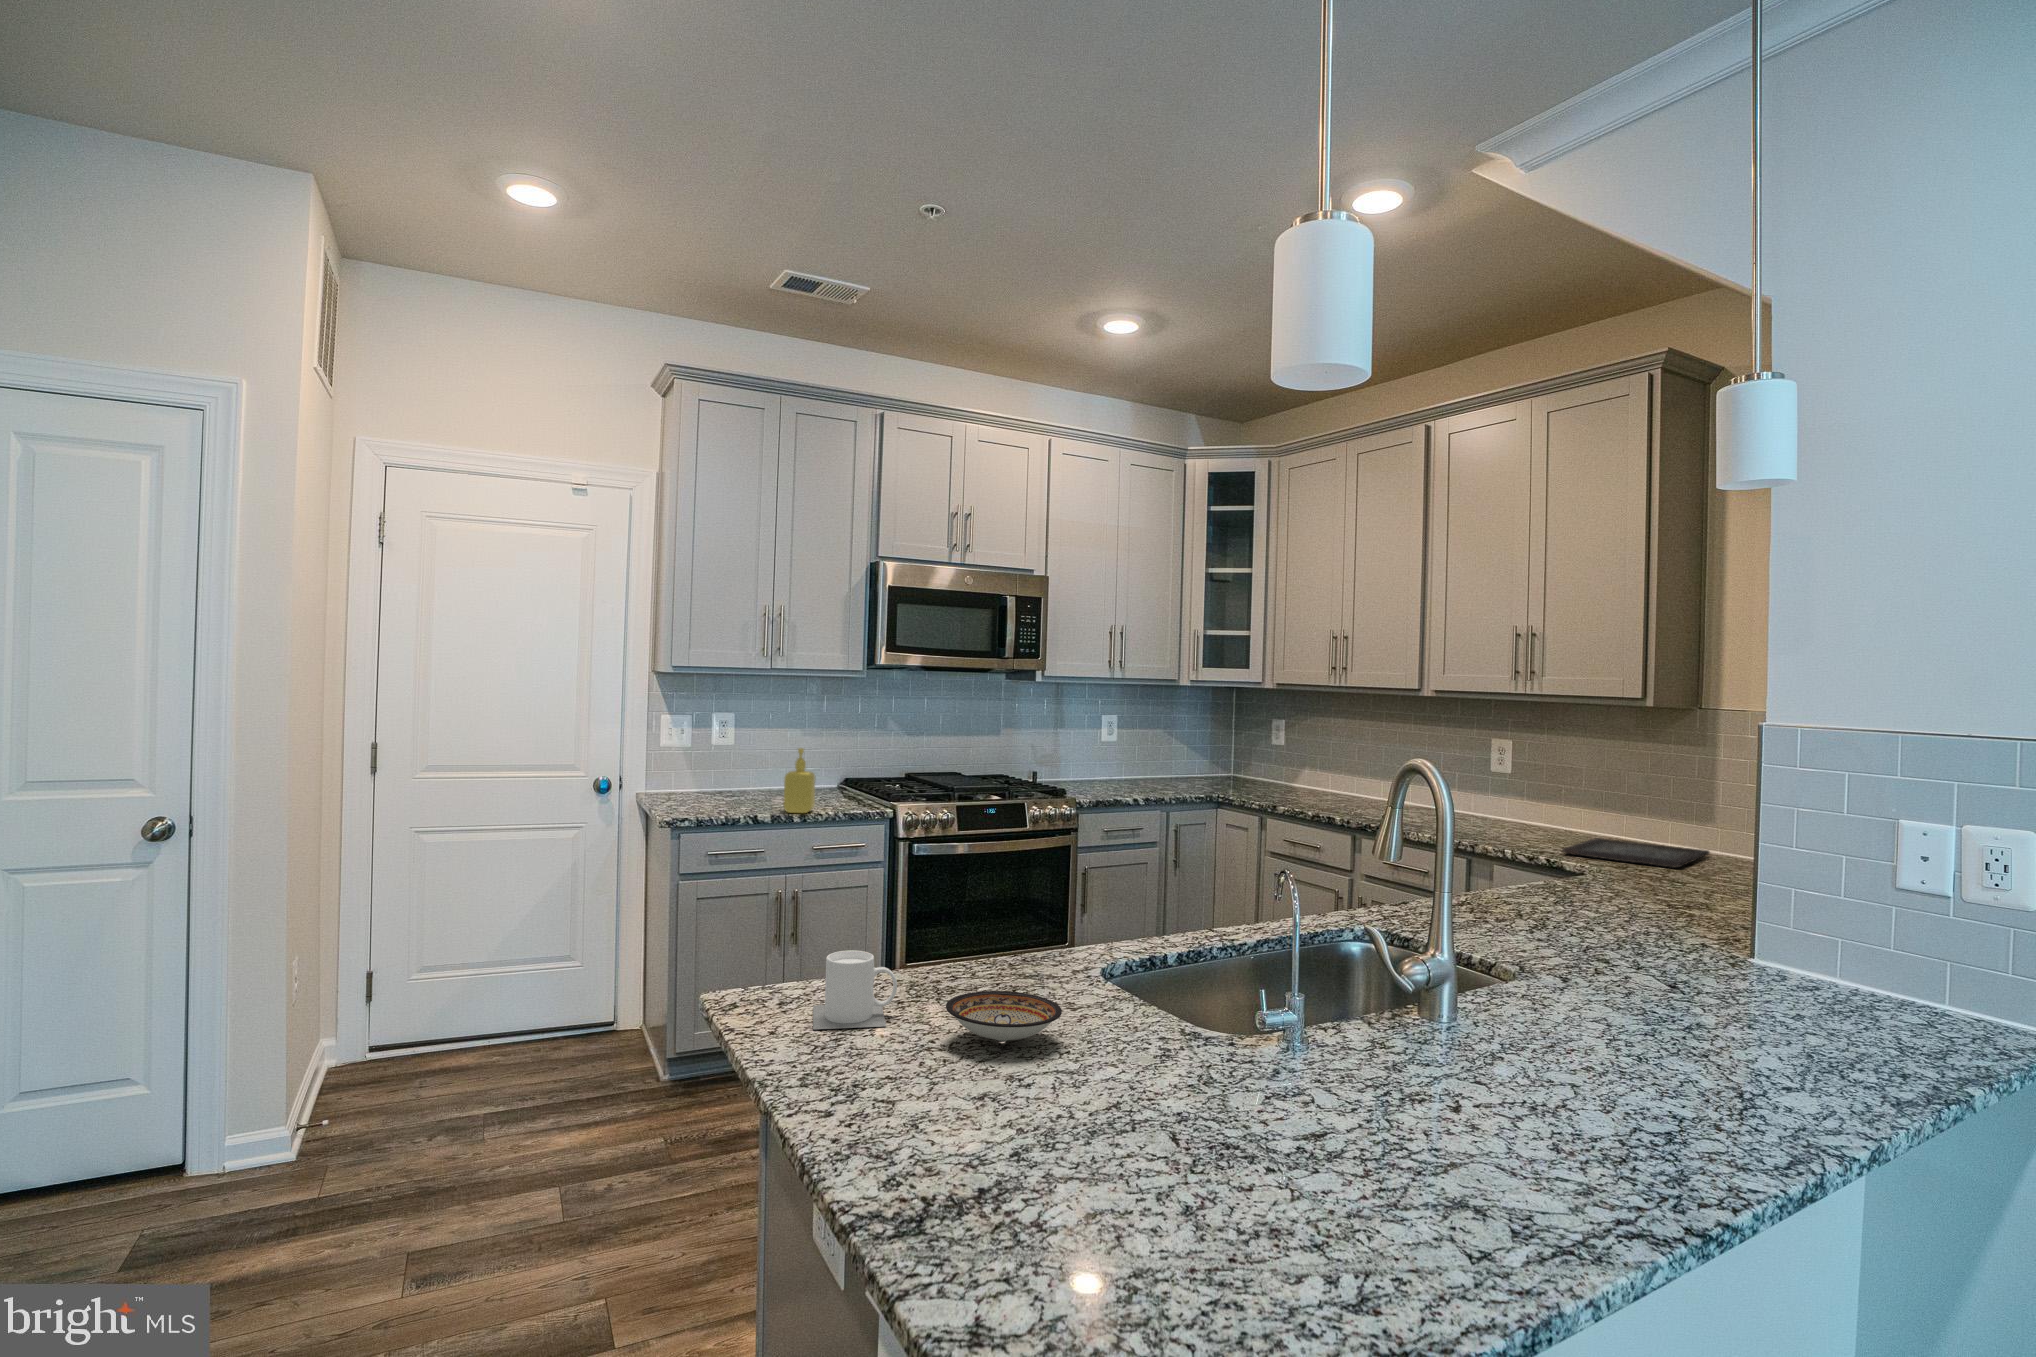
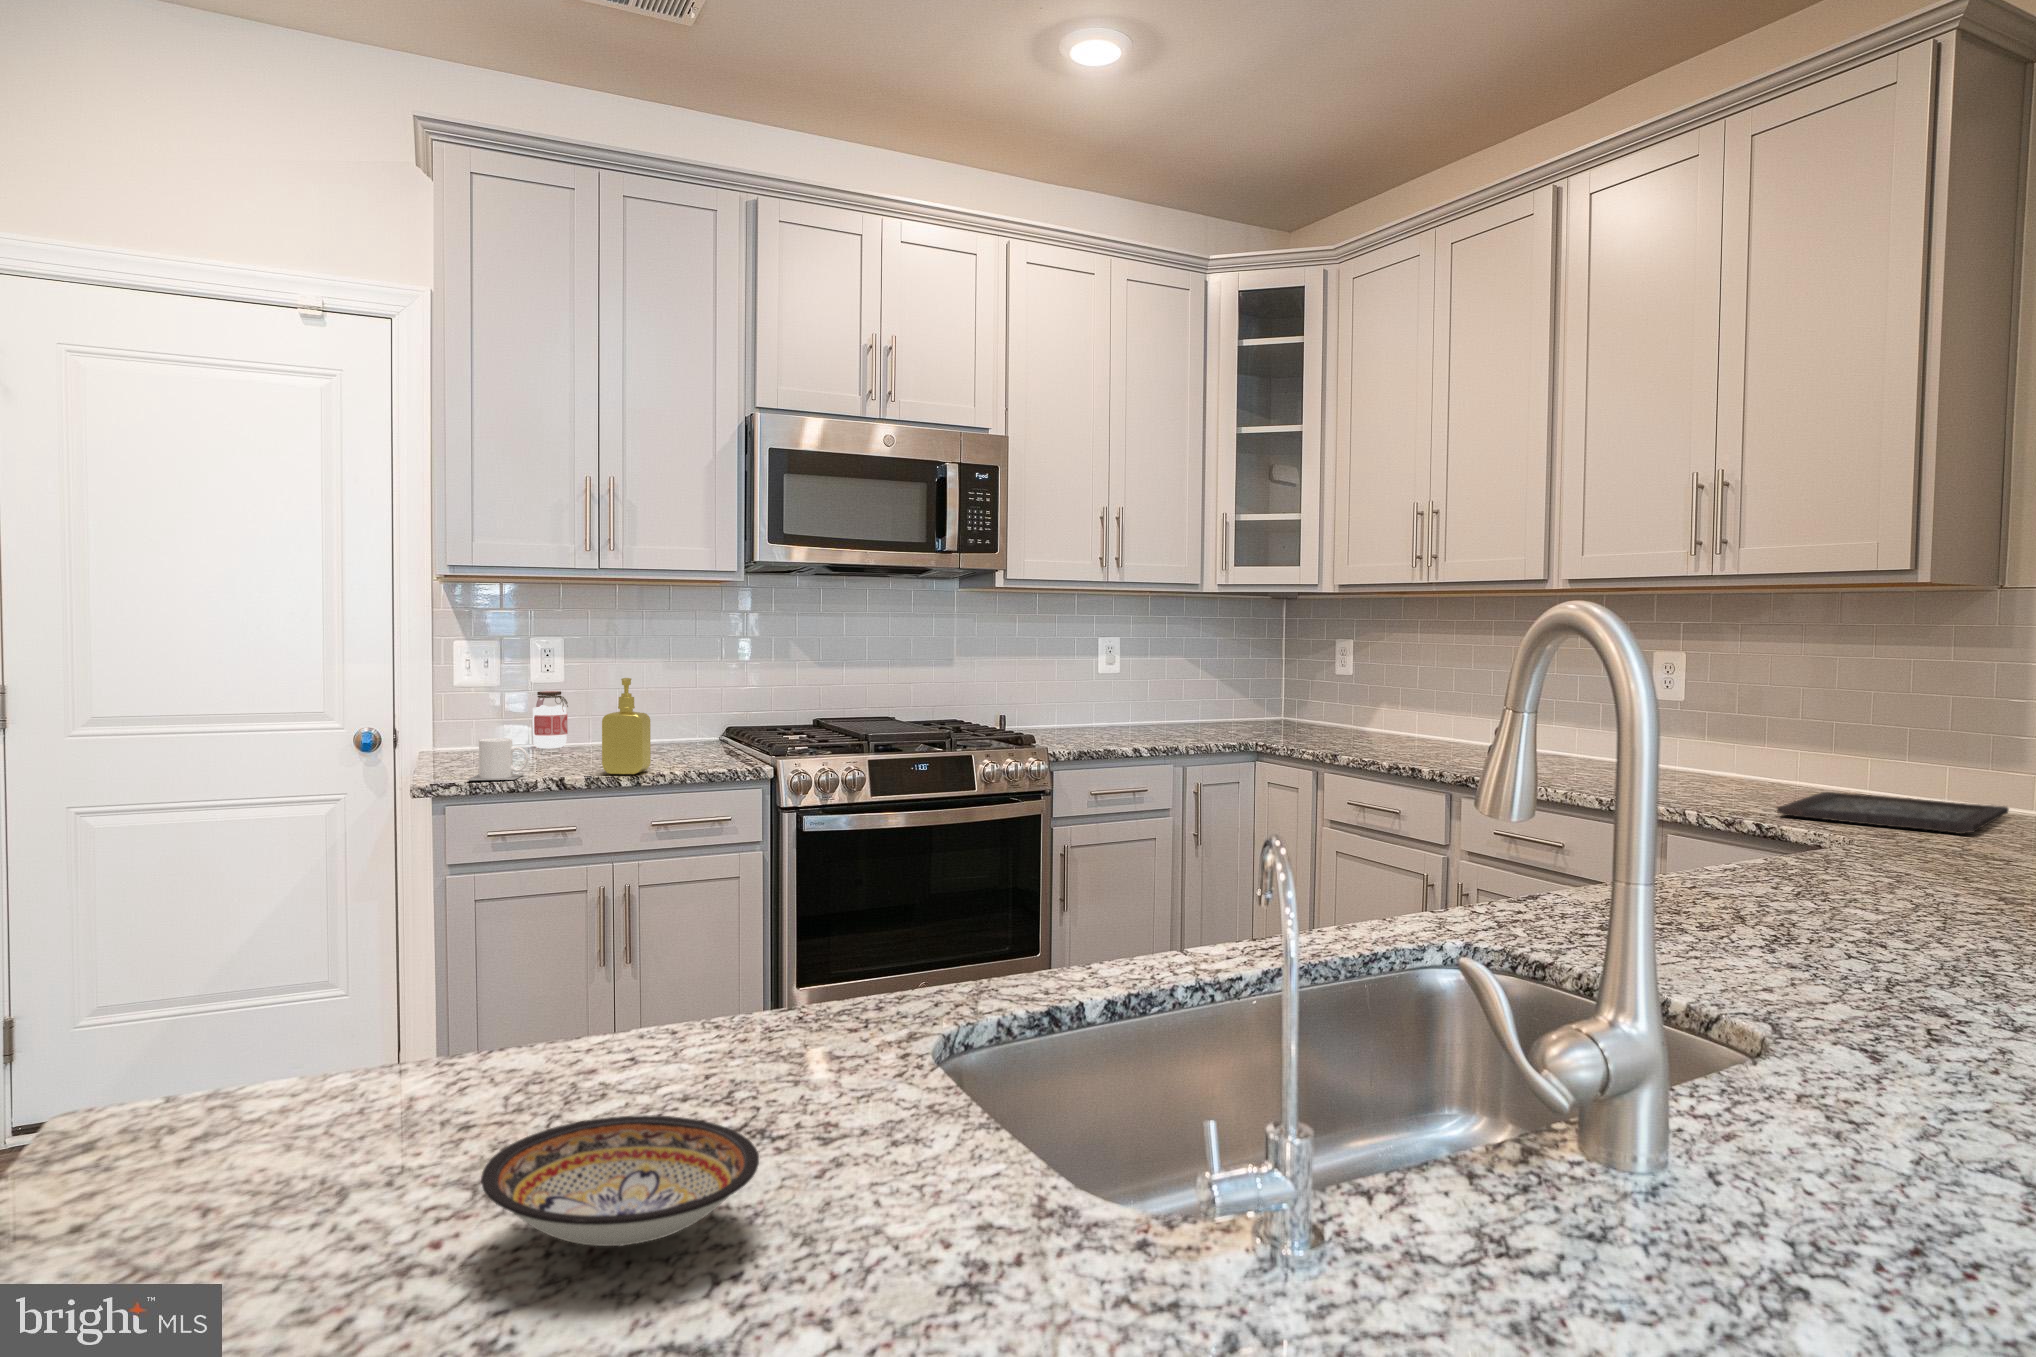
jar: none [719,753,744,793] -> present [533,691,568,748]
mug: present [813,950,897,1029] -> present [467,738,528,780]

